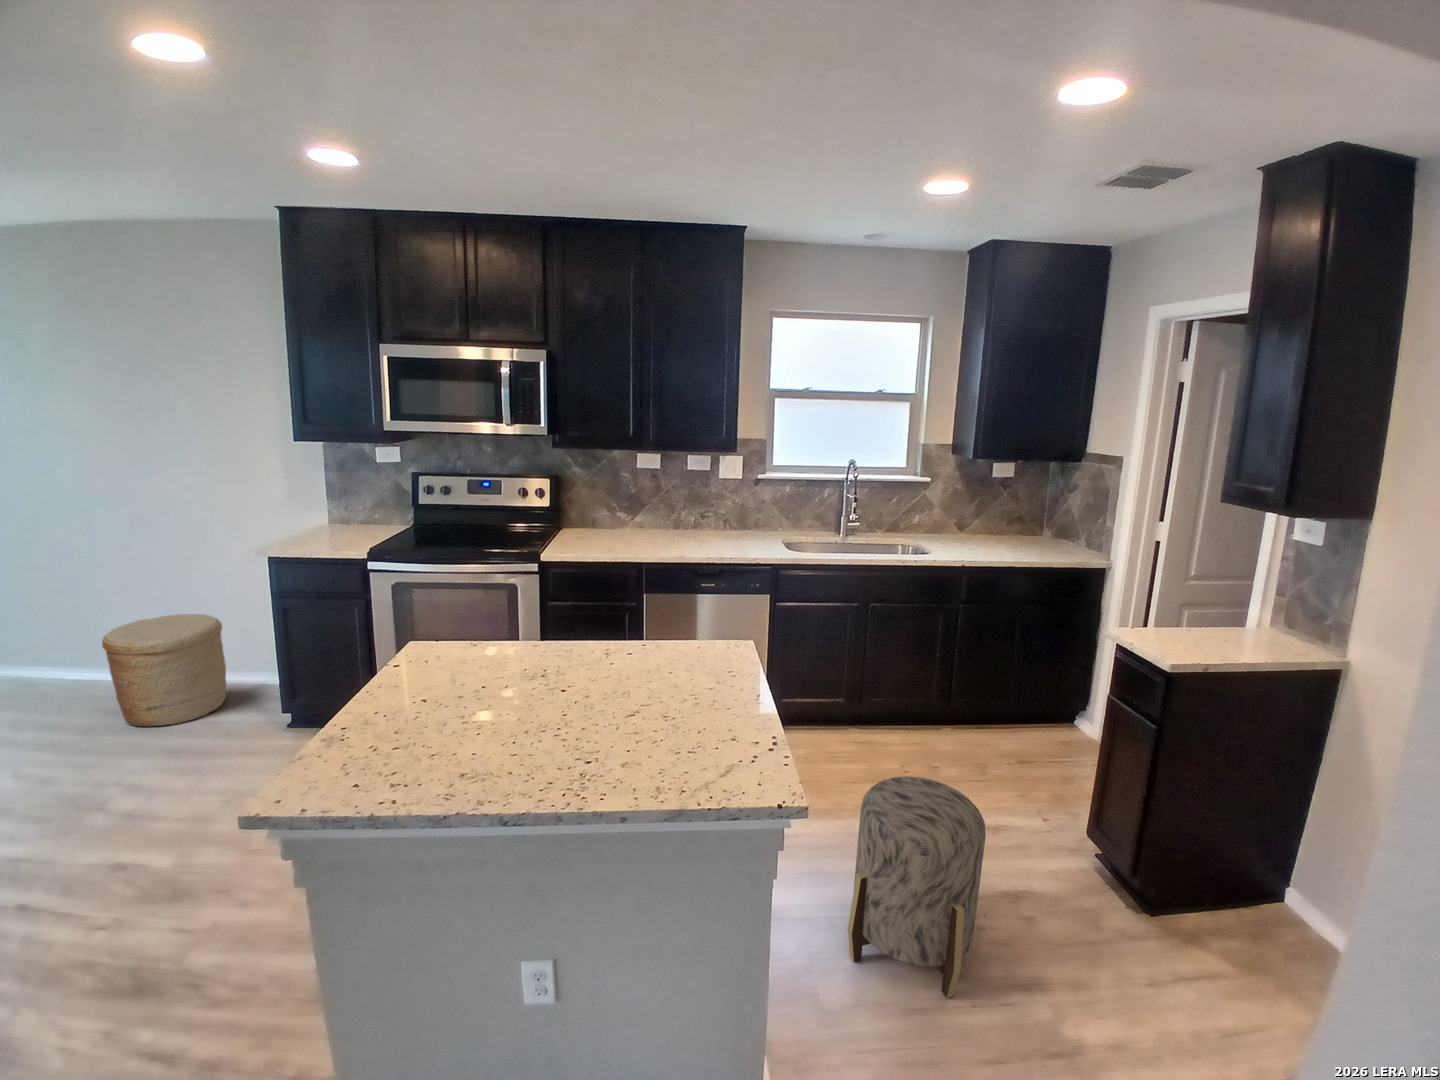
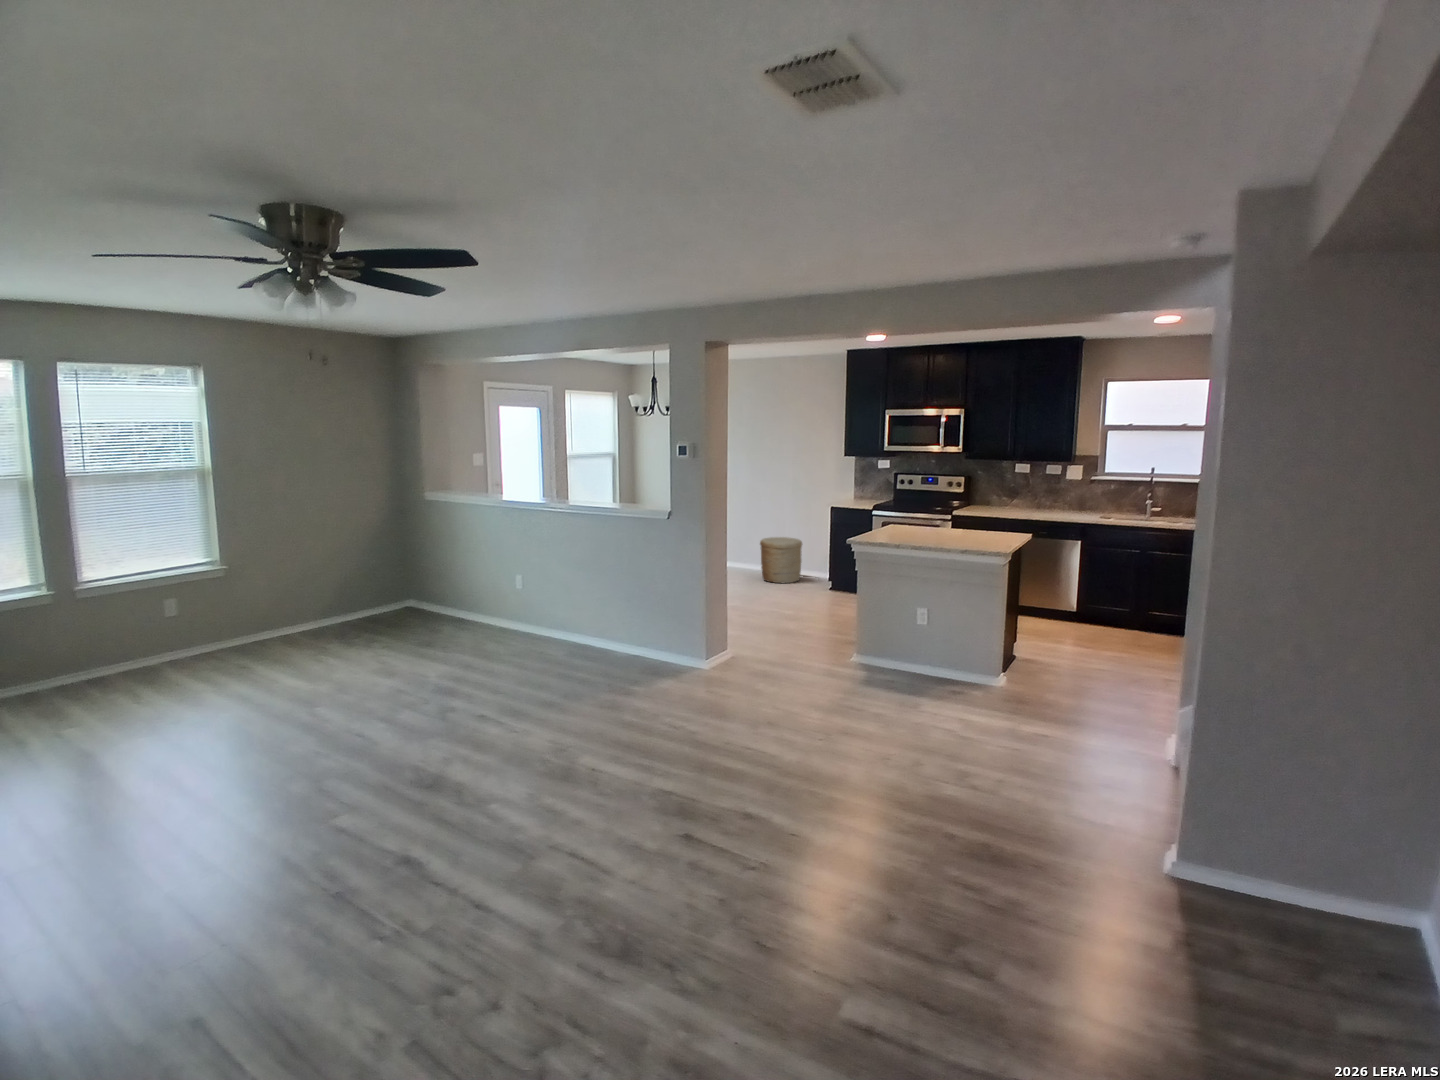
ottoman: present [848,776,986,998] -> none [1066,600,1135,685]

